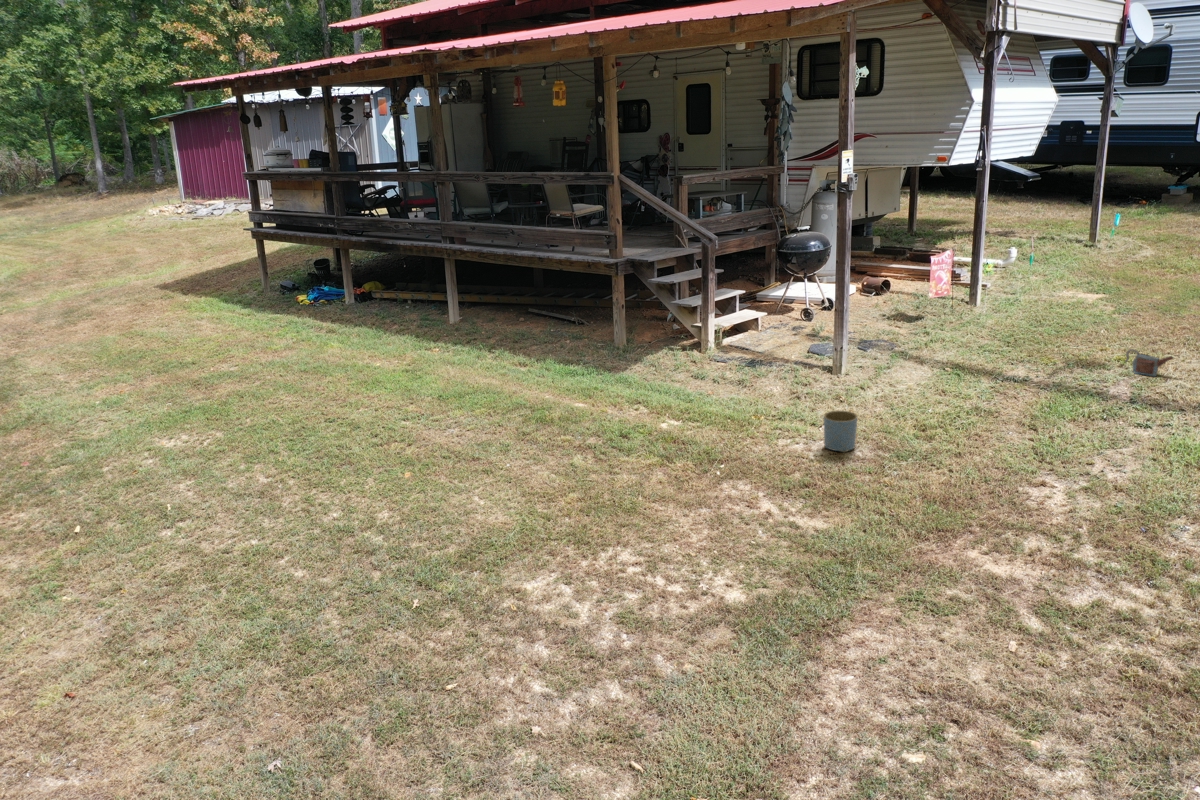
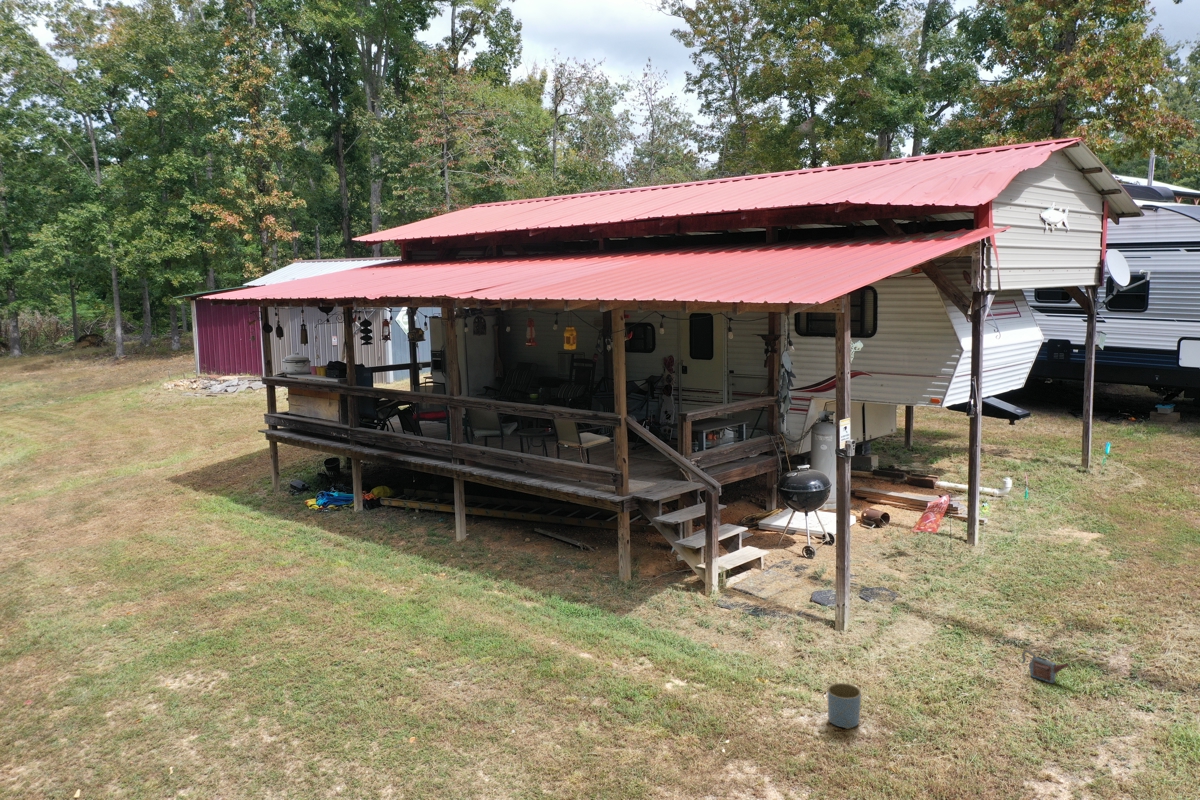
watering can: present [1125,349,1173,377] -> present [1022,650,1069,683]

